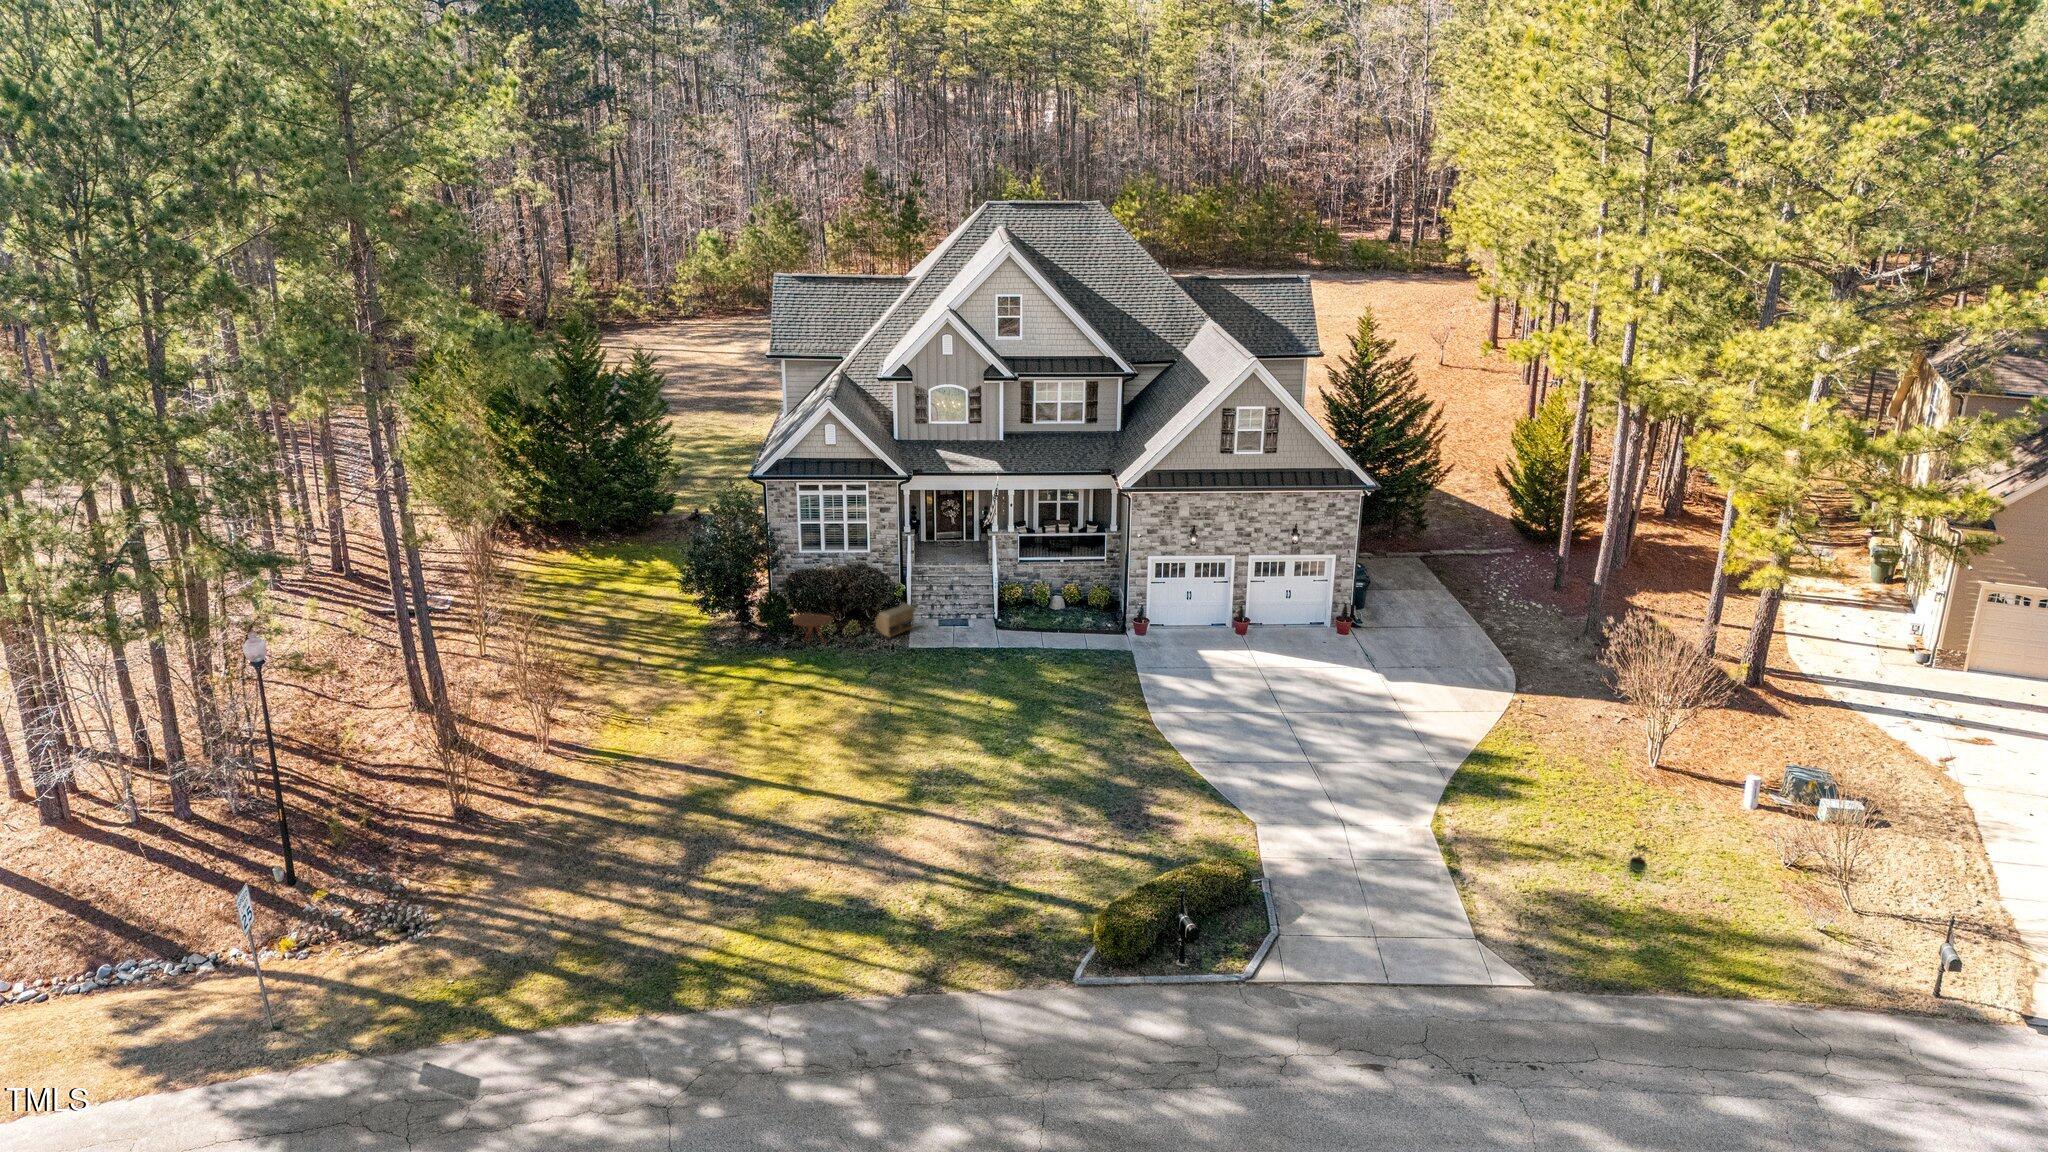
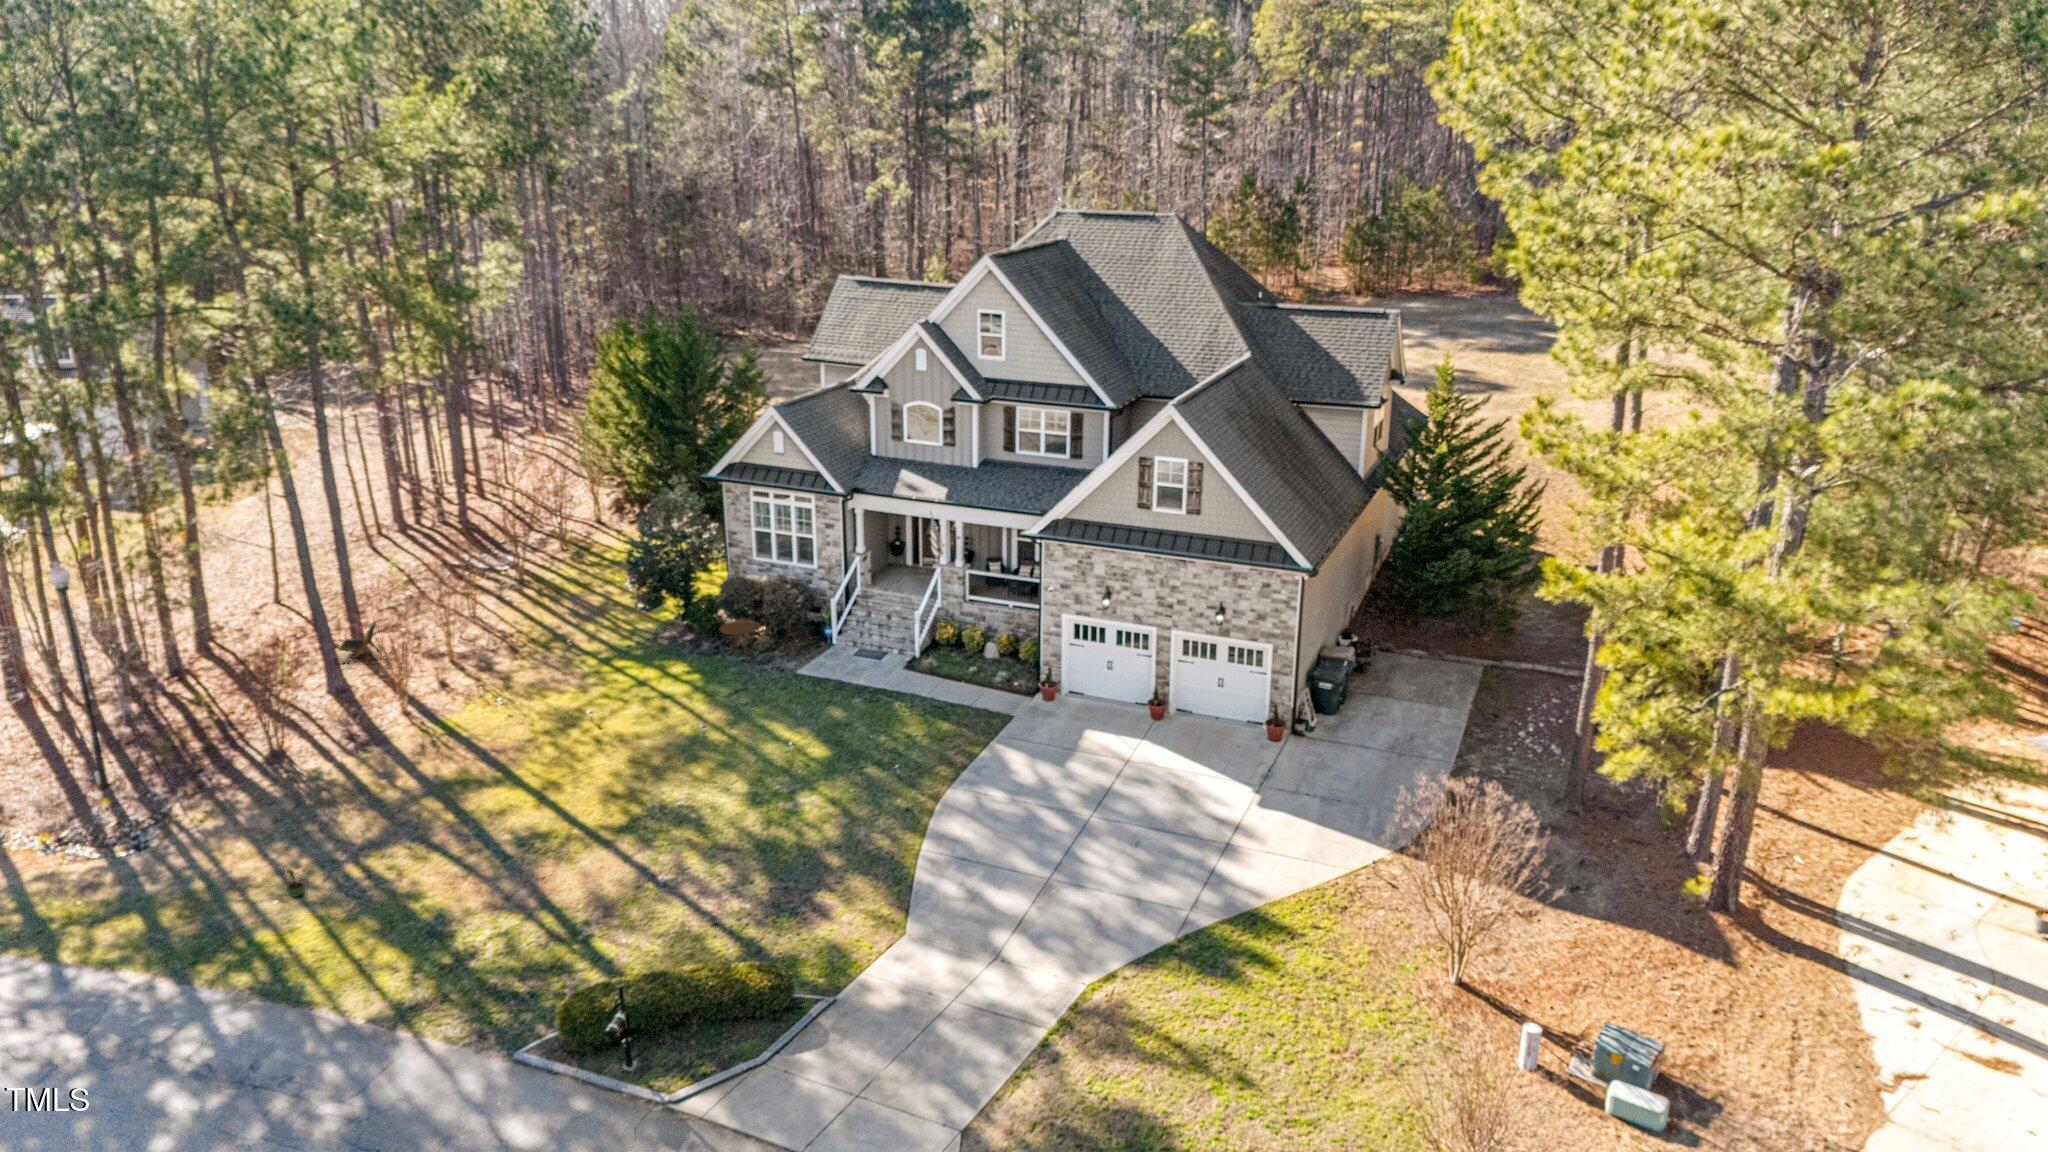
storage bench: present [876,603,914,637] -> none [801,623,842,659]
lounge chair: none [371,676,420,729] -> present [339,622,380,664]
potted plant: present [1629,845,1652,872] -> present [287,869,305,897]

